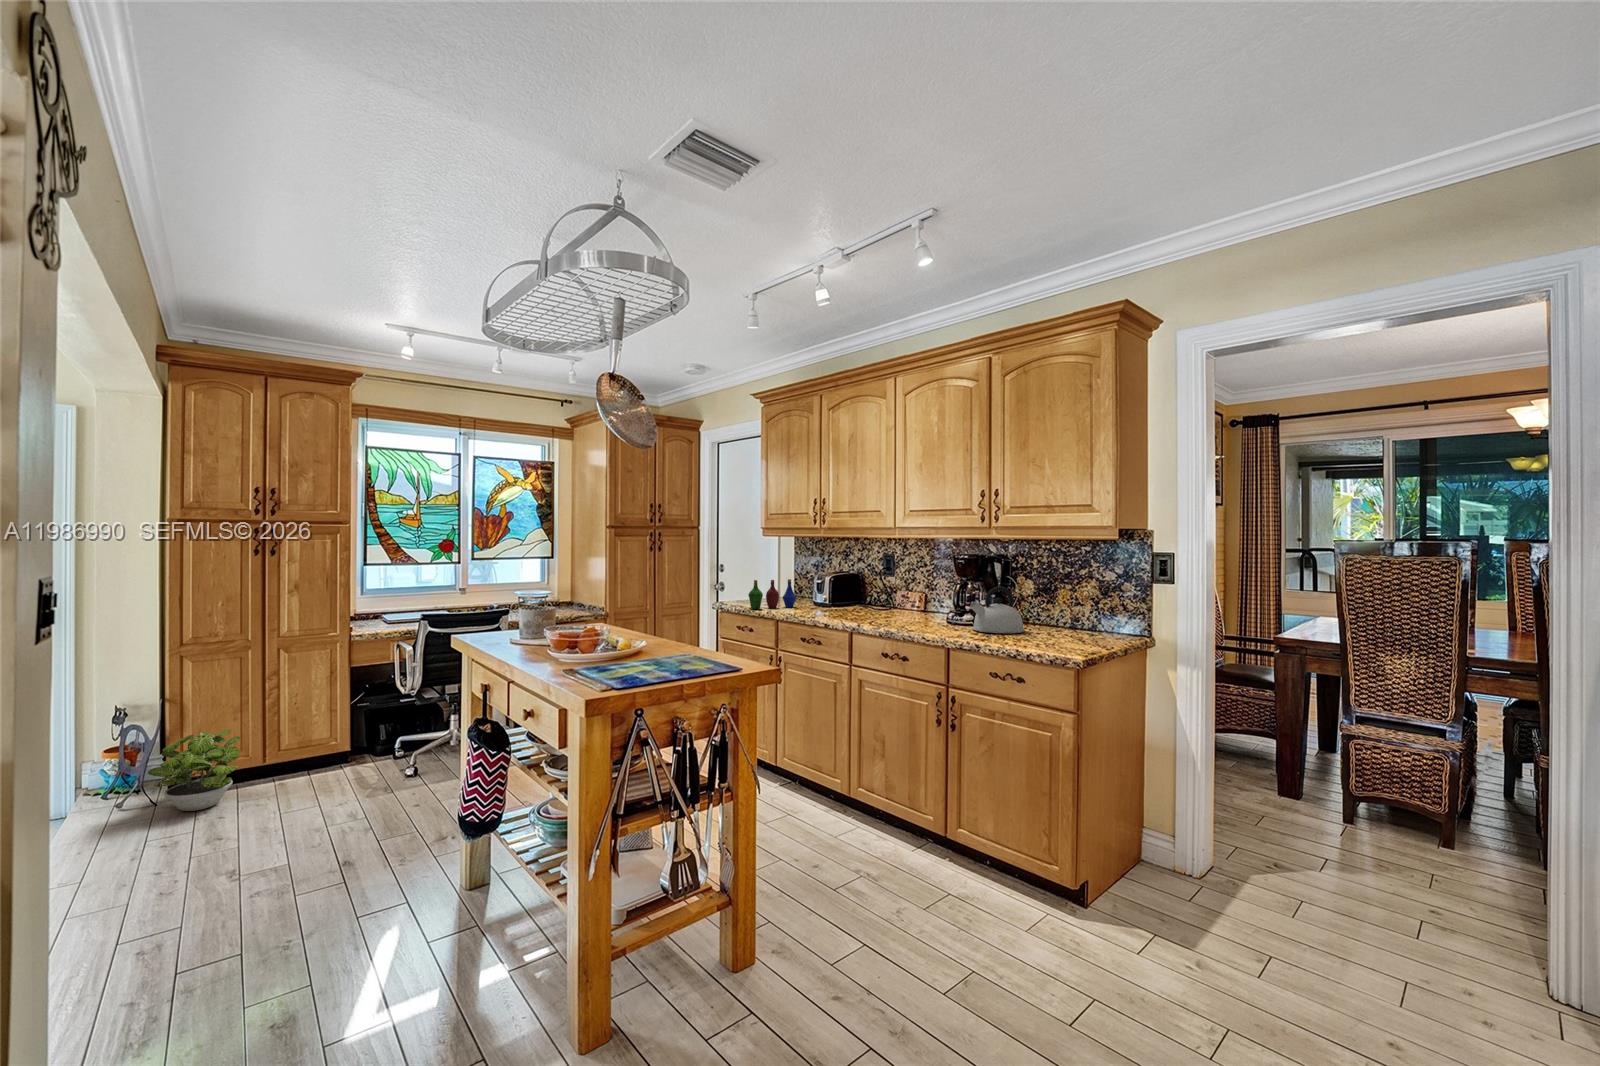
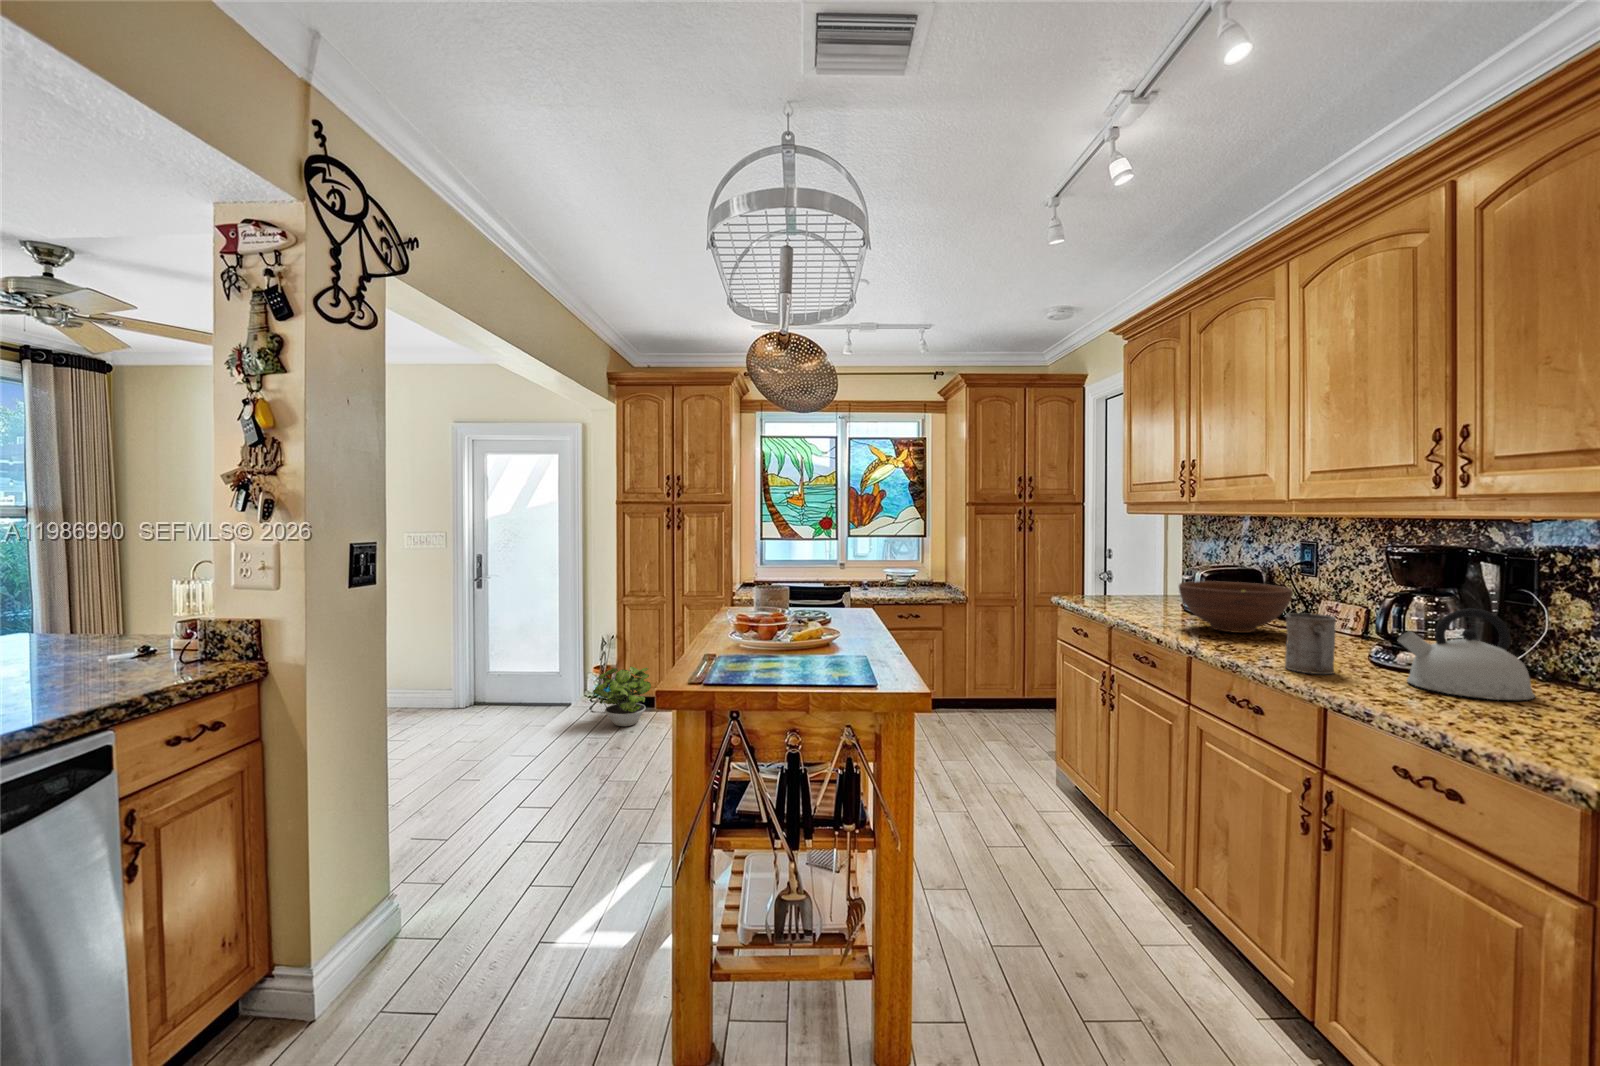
bottle: present [748,579,796,609] -> none [1082,571,1155,610]
fruit bowl: none [828,582,893,615] -> present [1179,581,1293,633]
mug: none [916,596,942,632] -> present [1285,613,1336,674]

